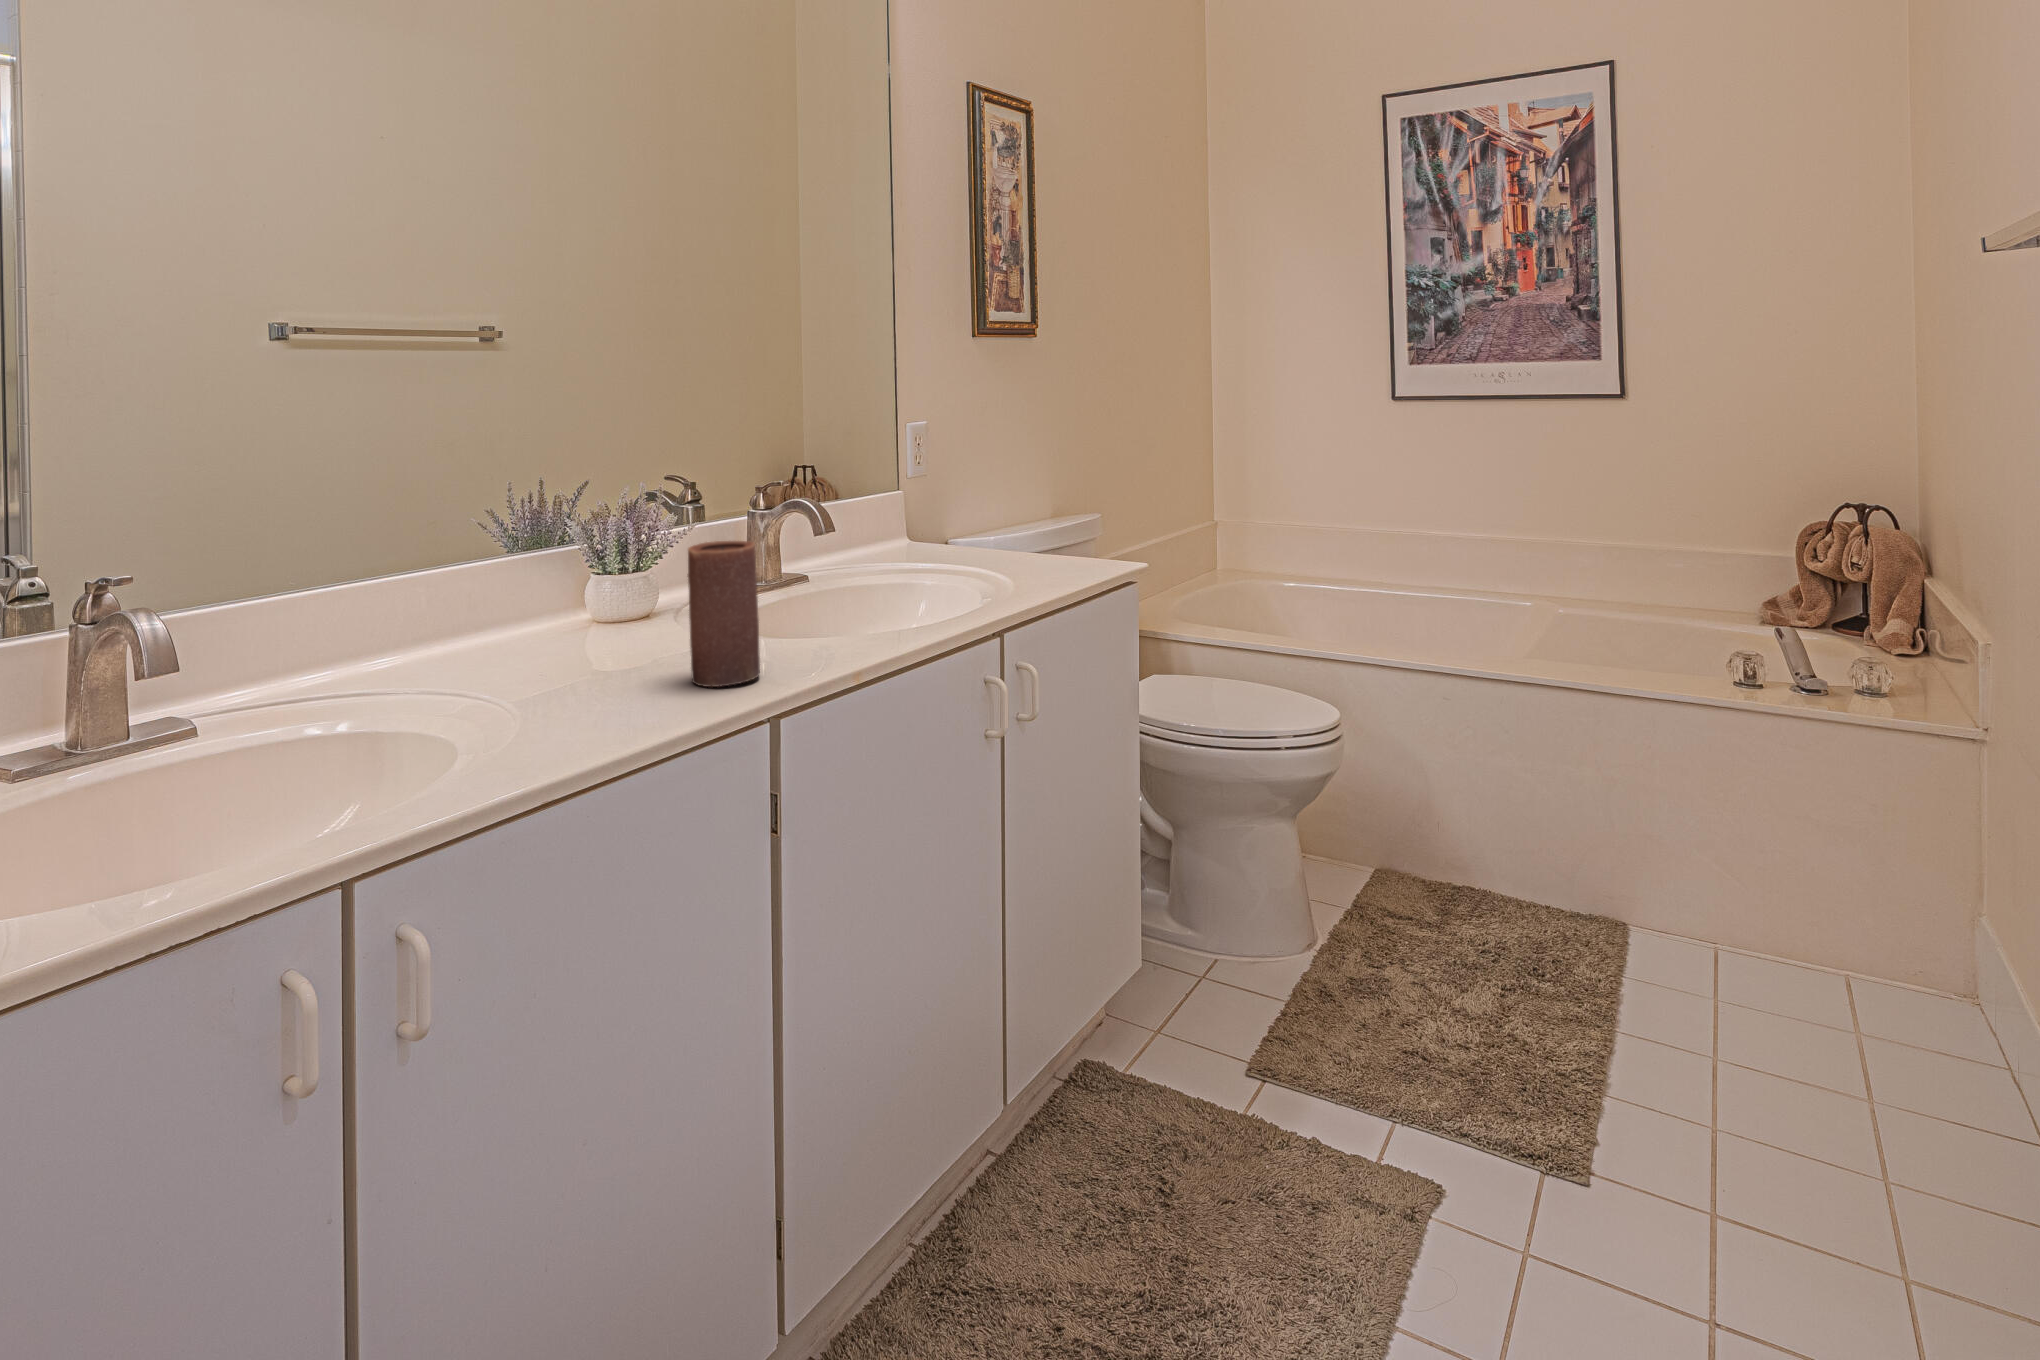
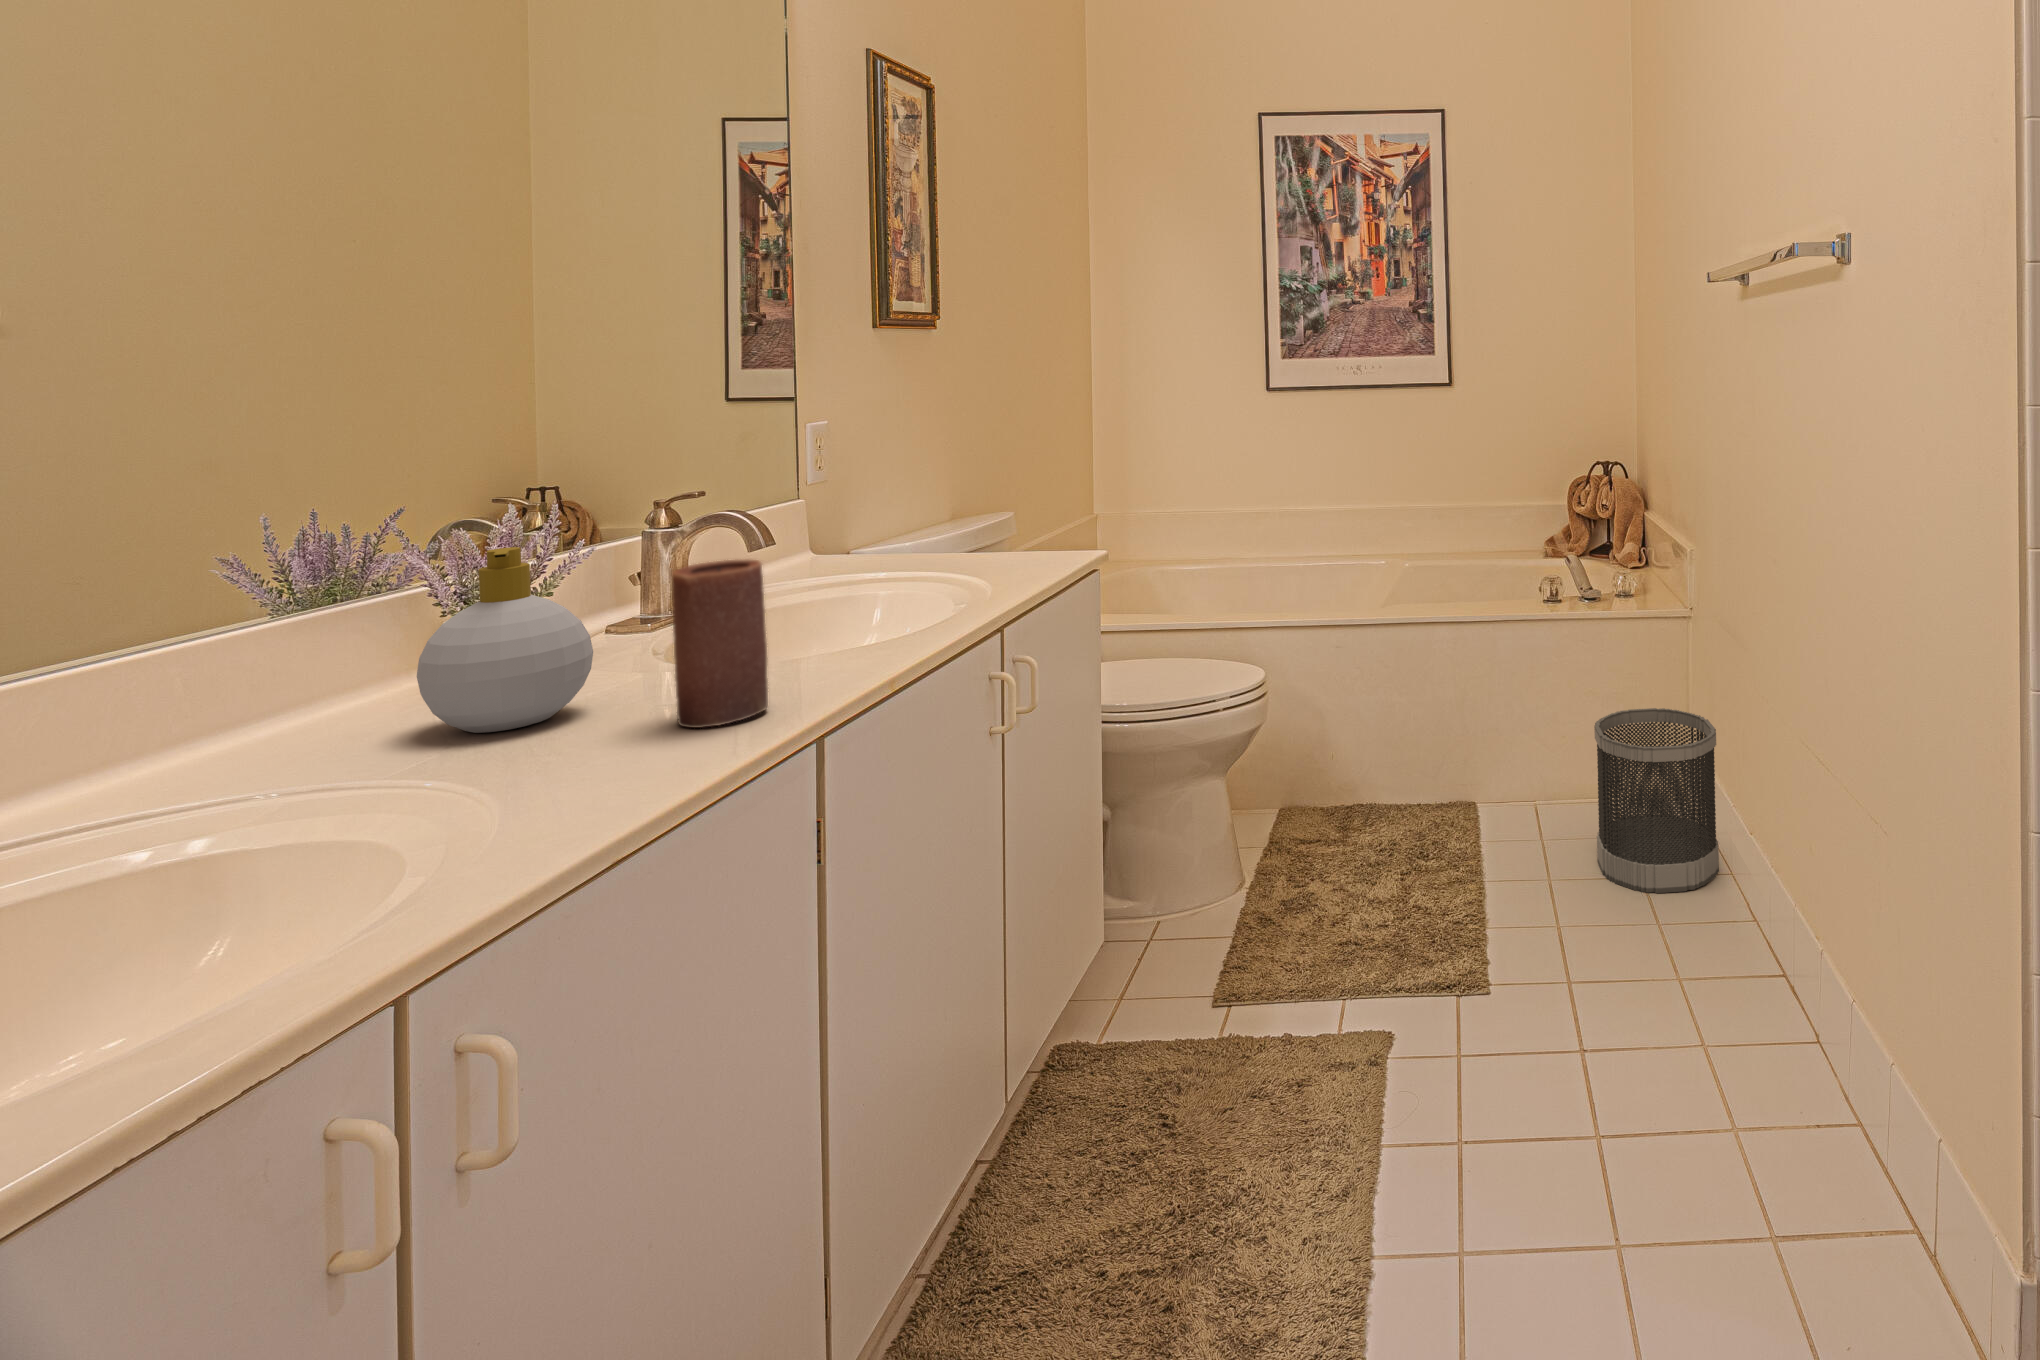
soap bottle: none [541,515,655,664] -> present [417,547,593,733]
wastebasket: none [1789,855,2007,1143] -> present [1594,708,1719,893]

